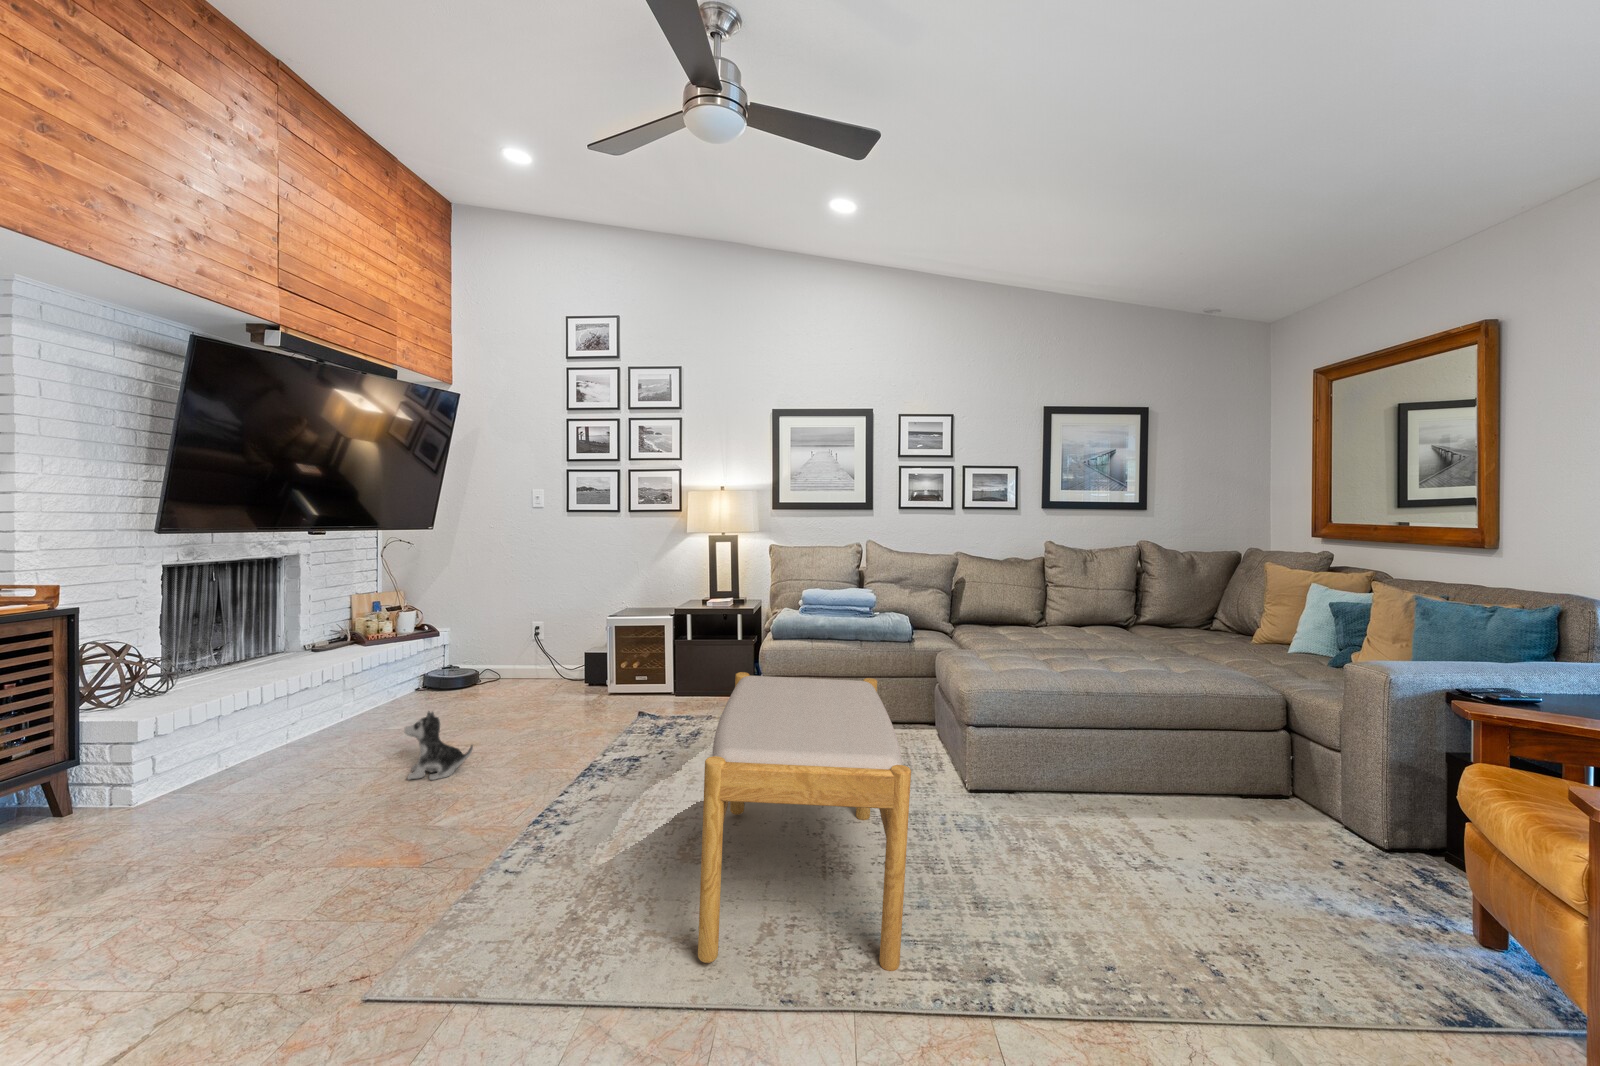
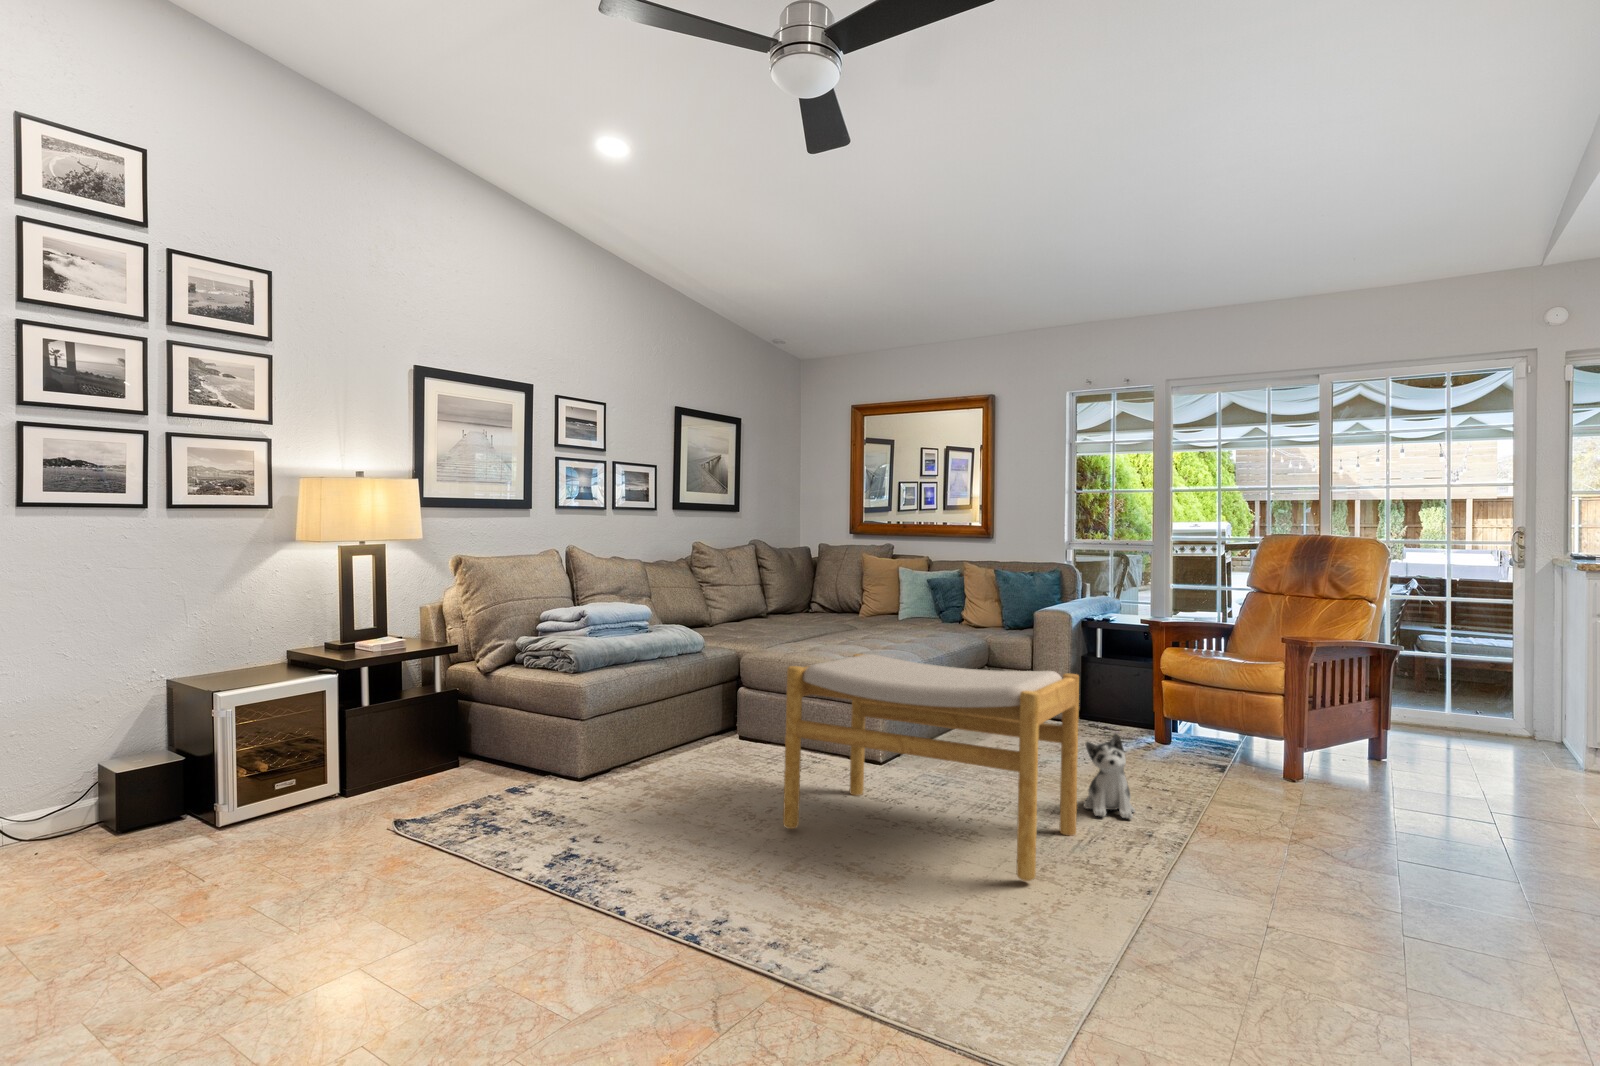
plush toy: present [405,712,473,780] -> present [1084,734,1135,818]

